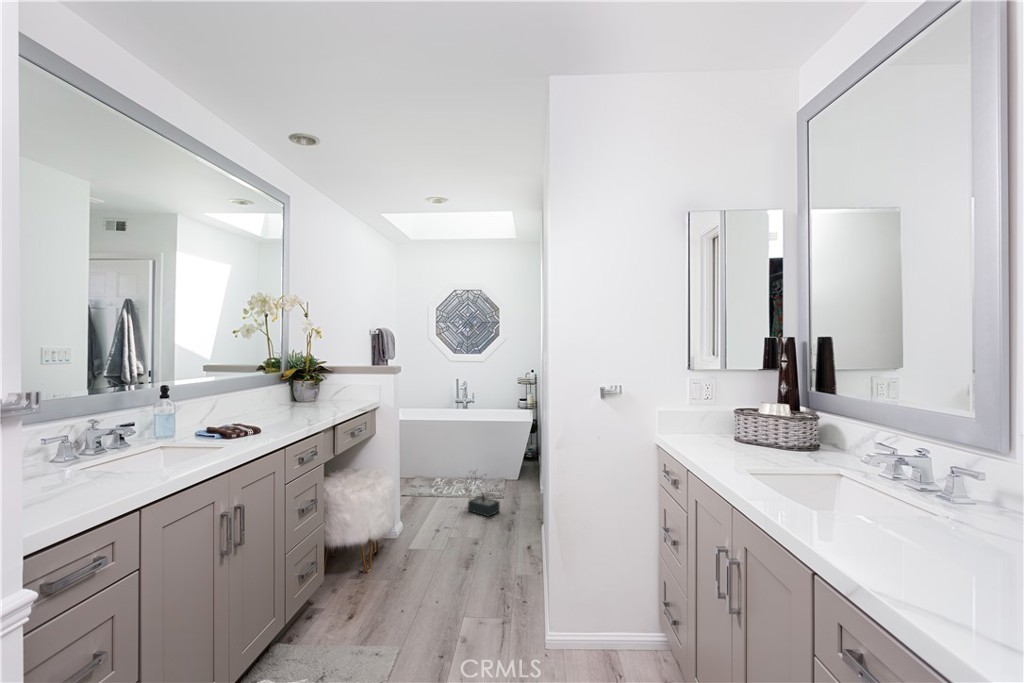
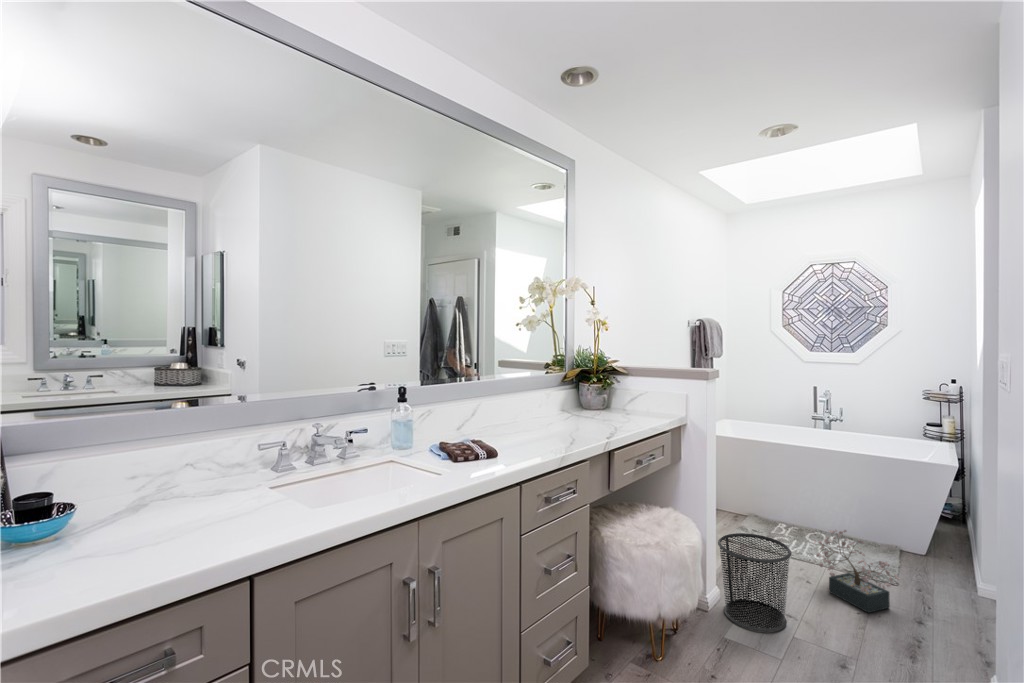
waste bin: none [402,481,448,544] -> present [718,533,792,632]

